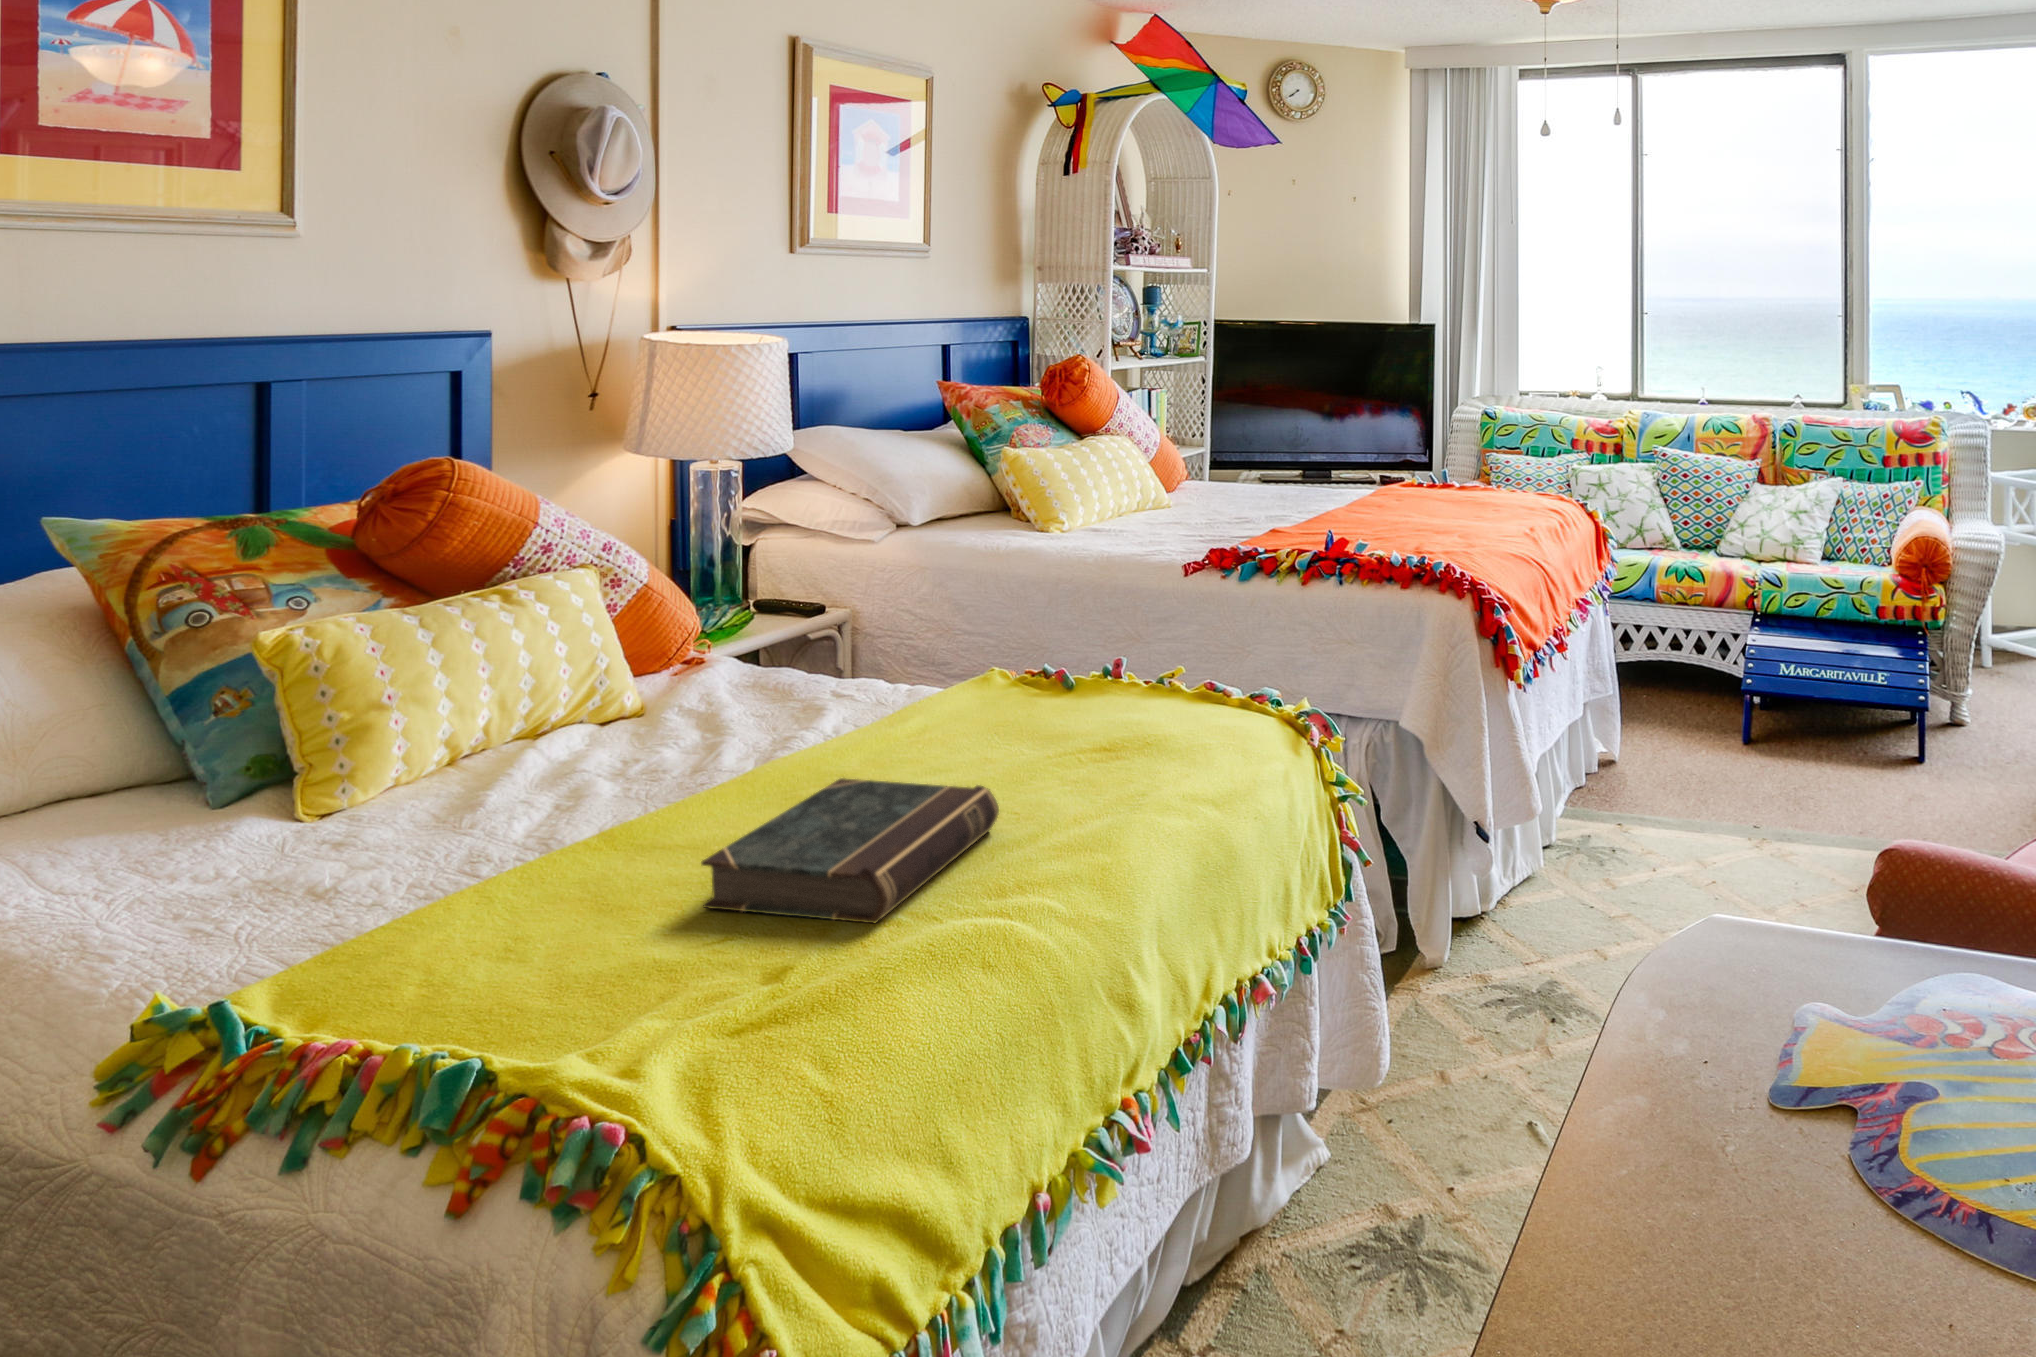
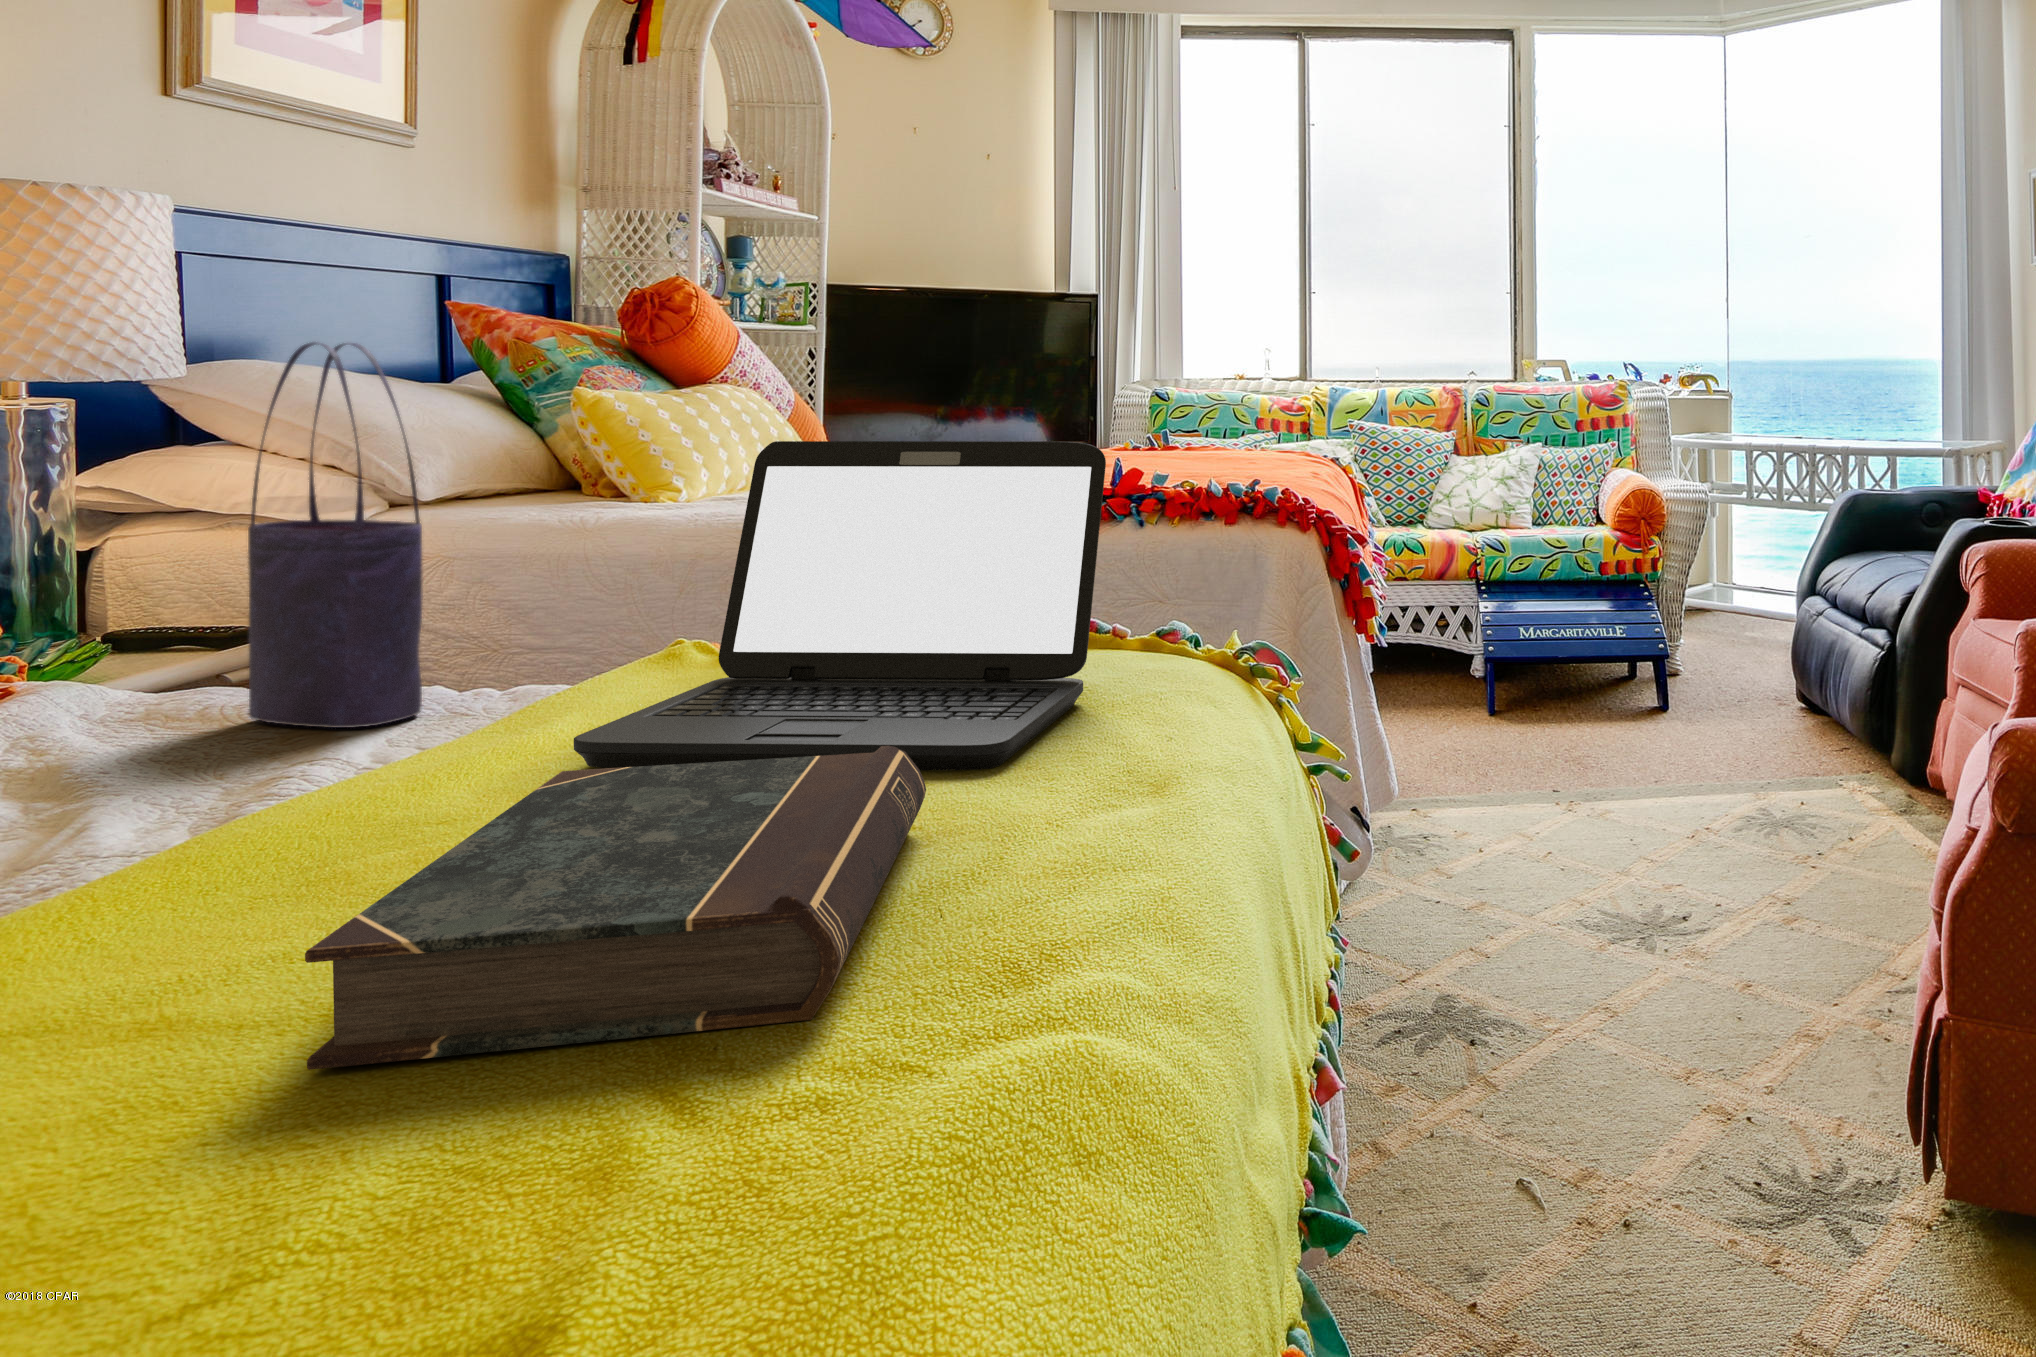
tote bag: none [763,502,840,716] -> present [248,342,423,728]
laptop: none [879,568,1183,796] -> present [574,441,1106,771]

